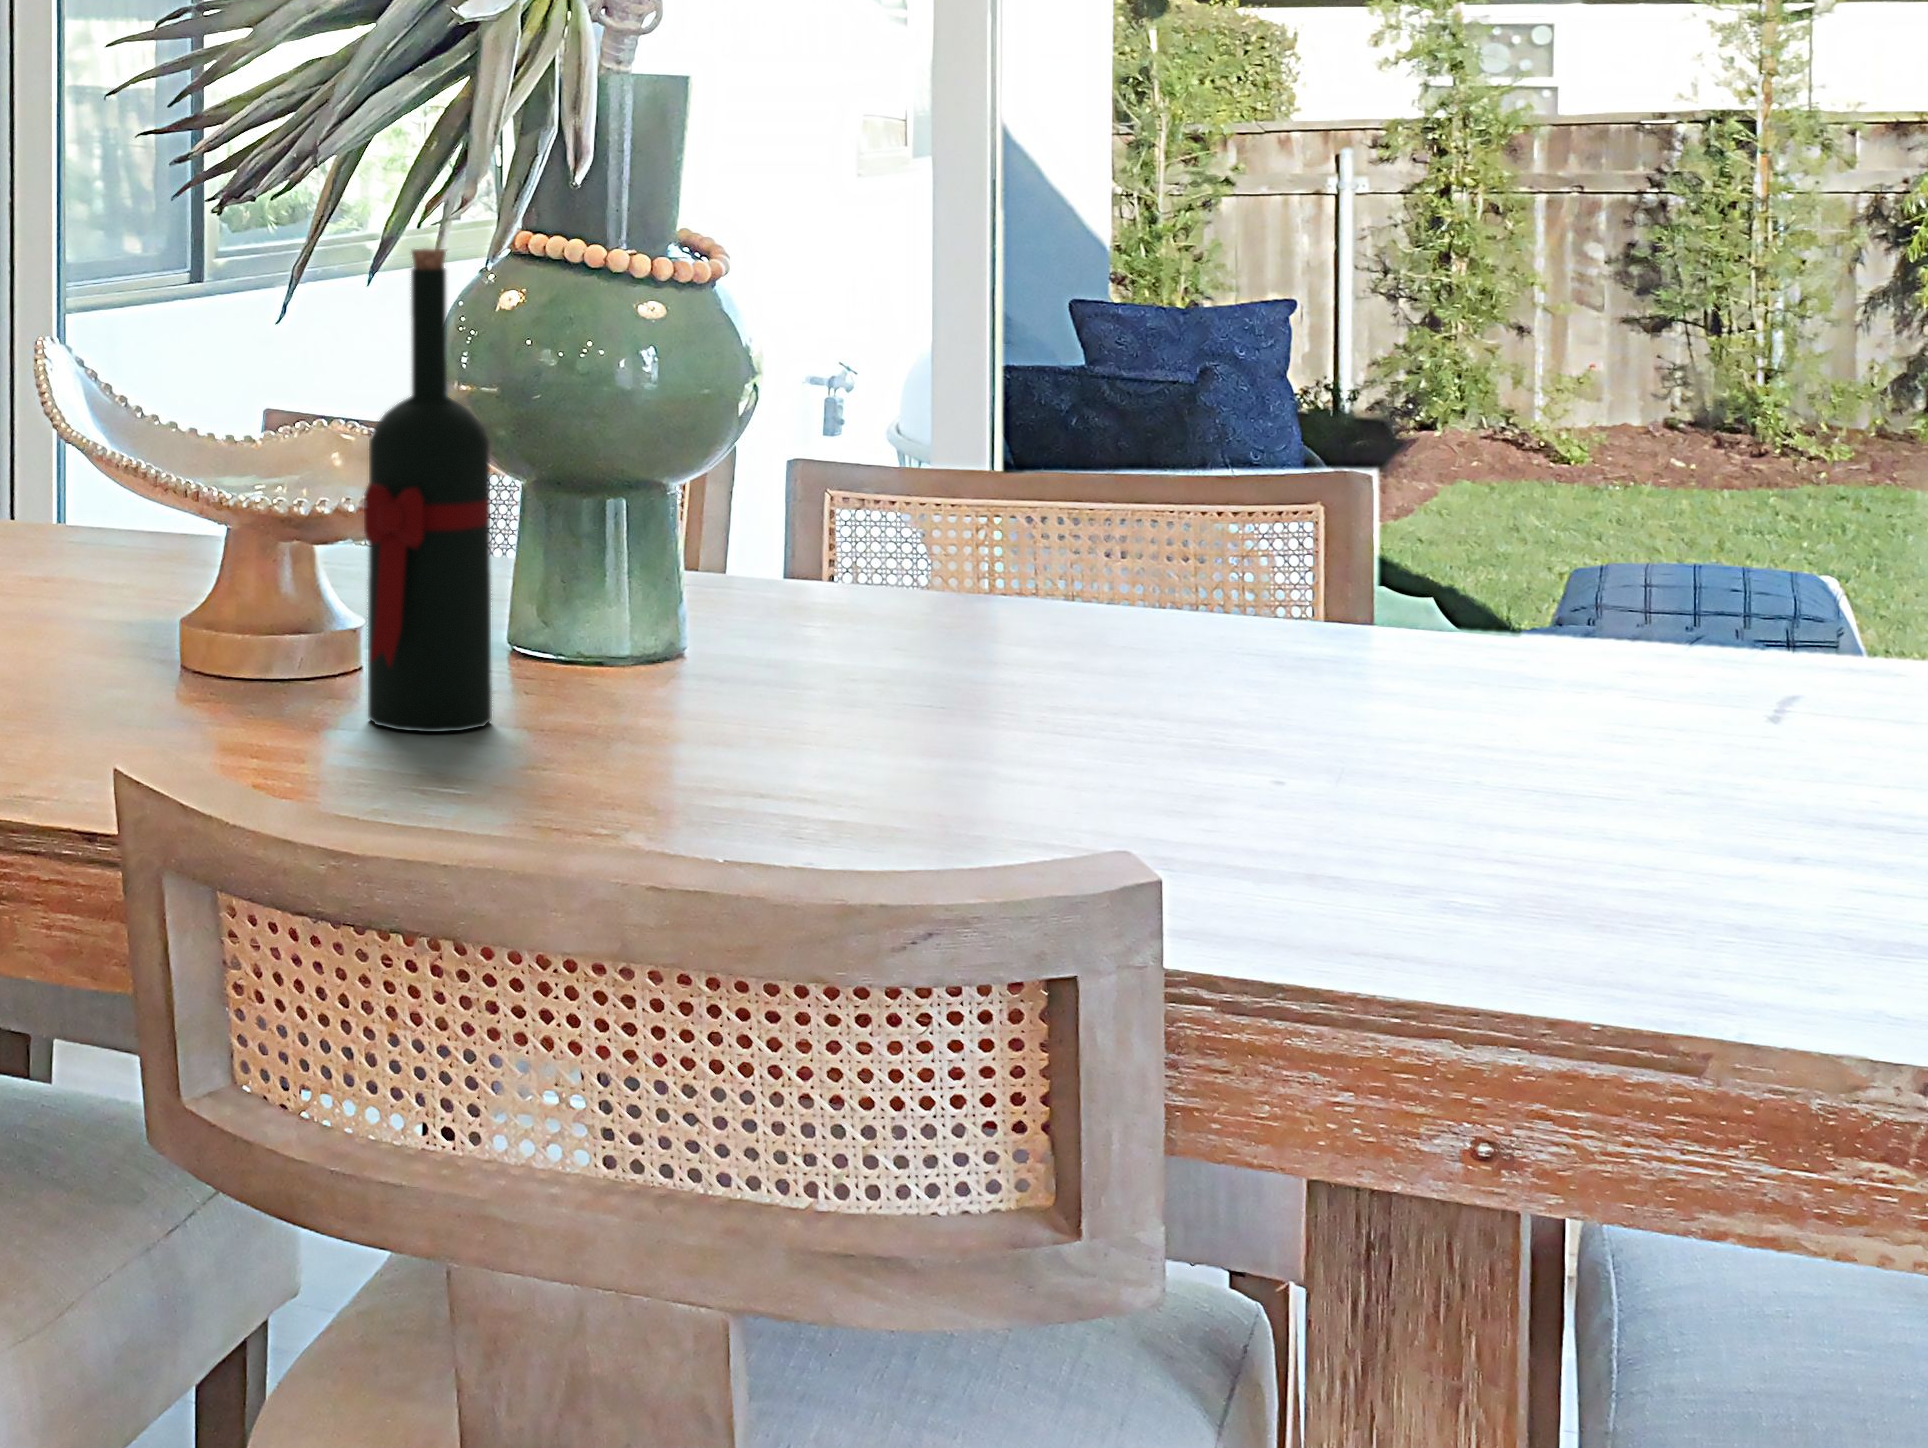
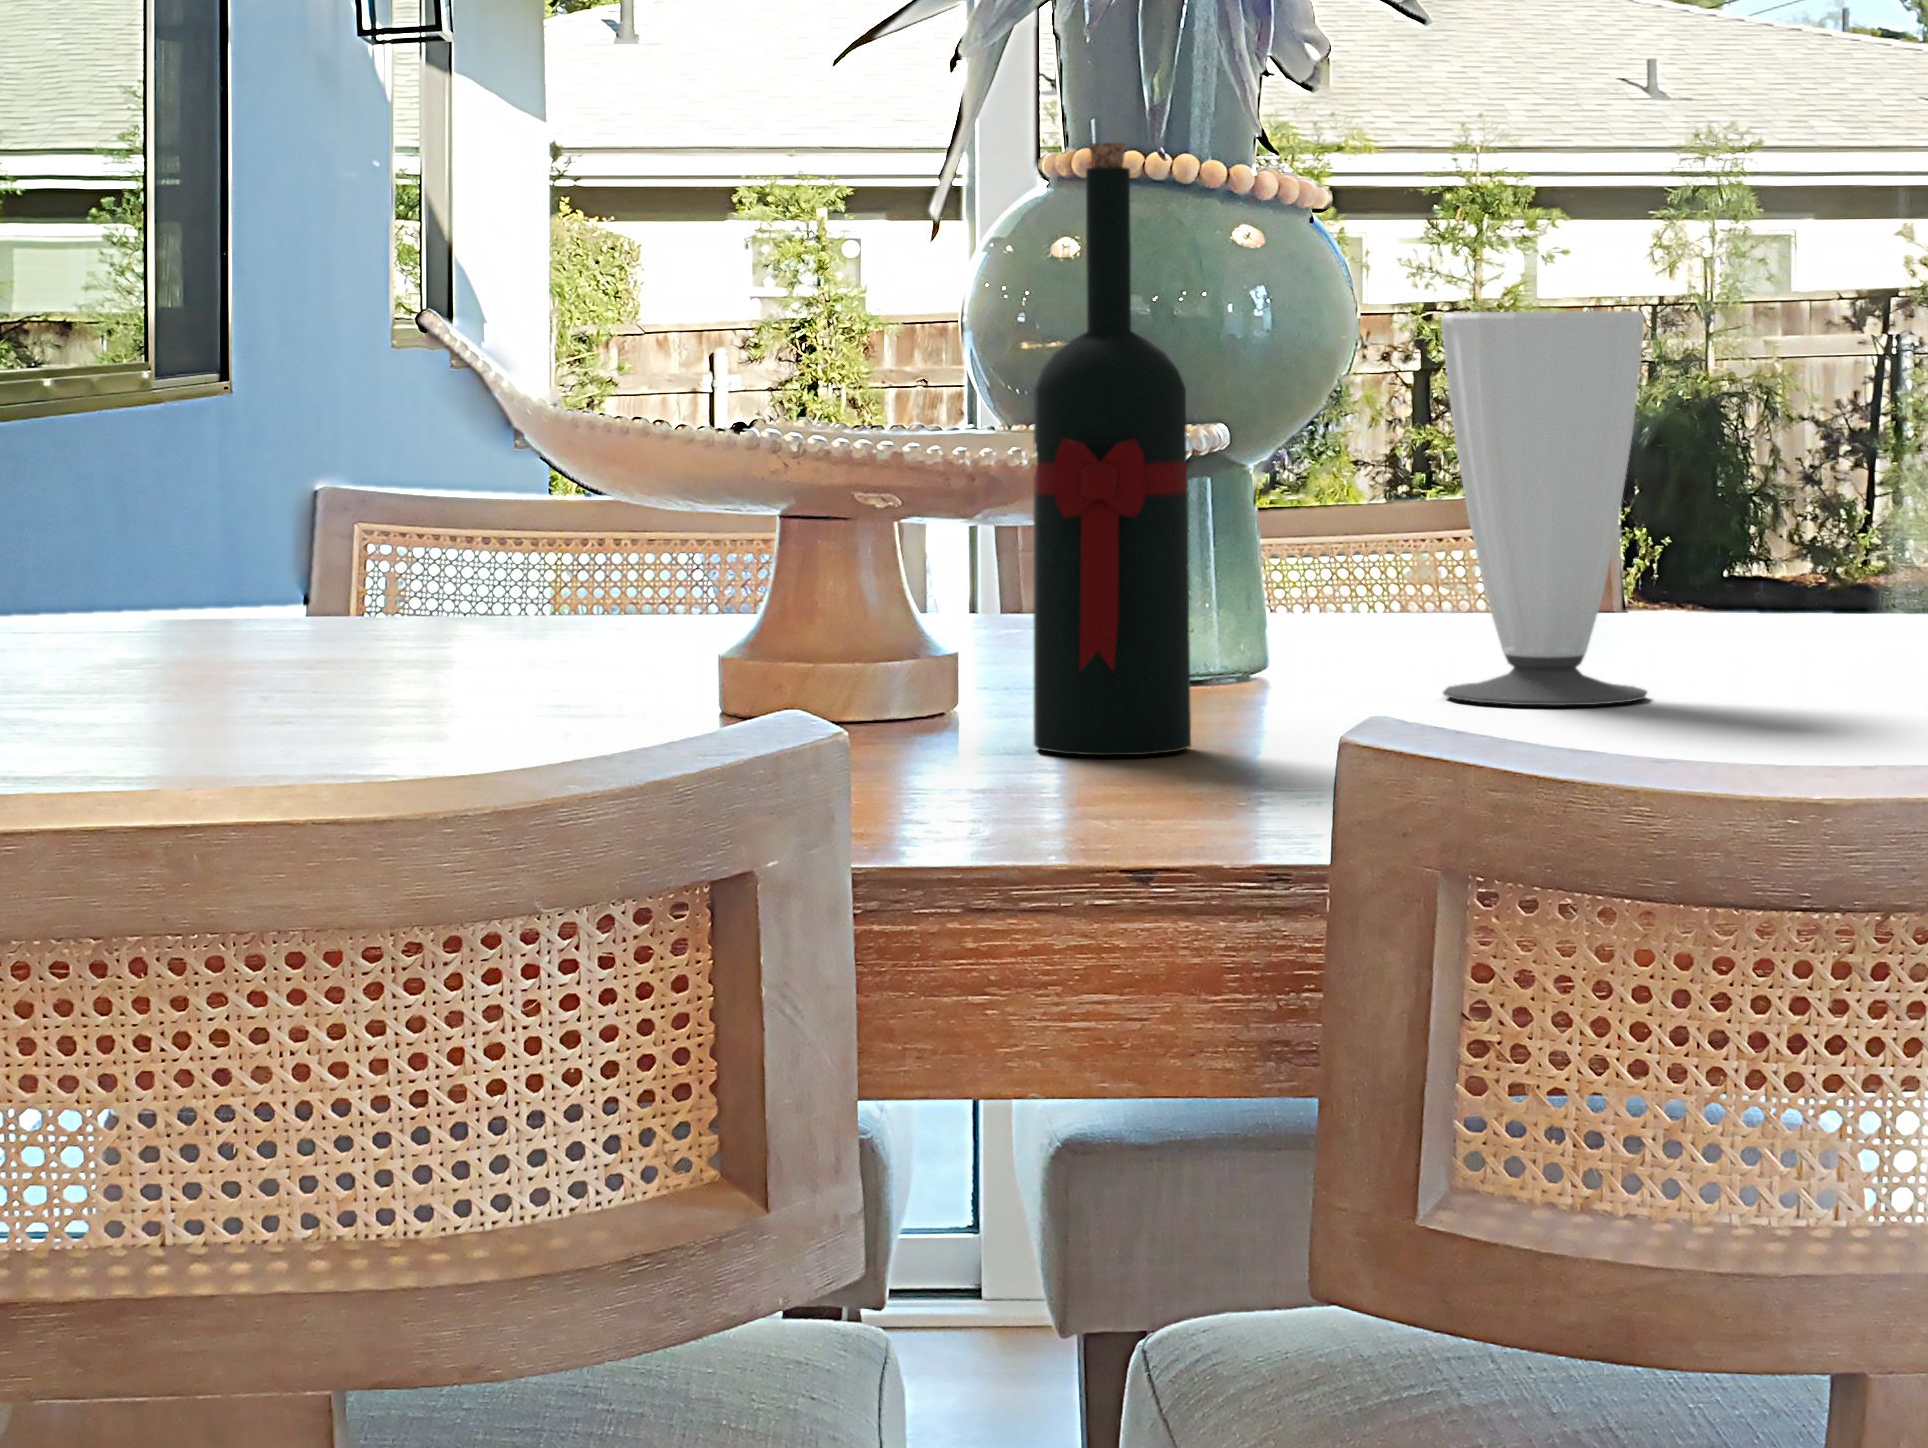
cup: none [836,358,1011,701] -> present [1441,311,1647,705]

